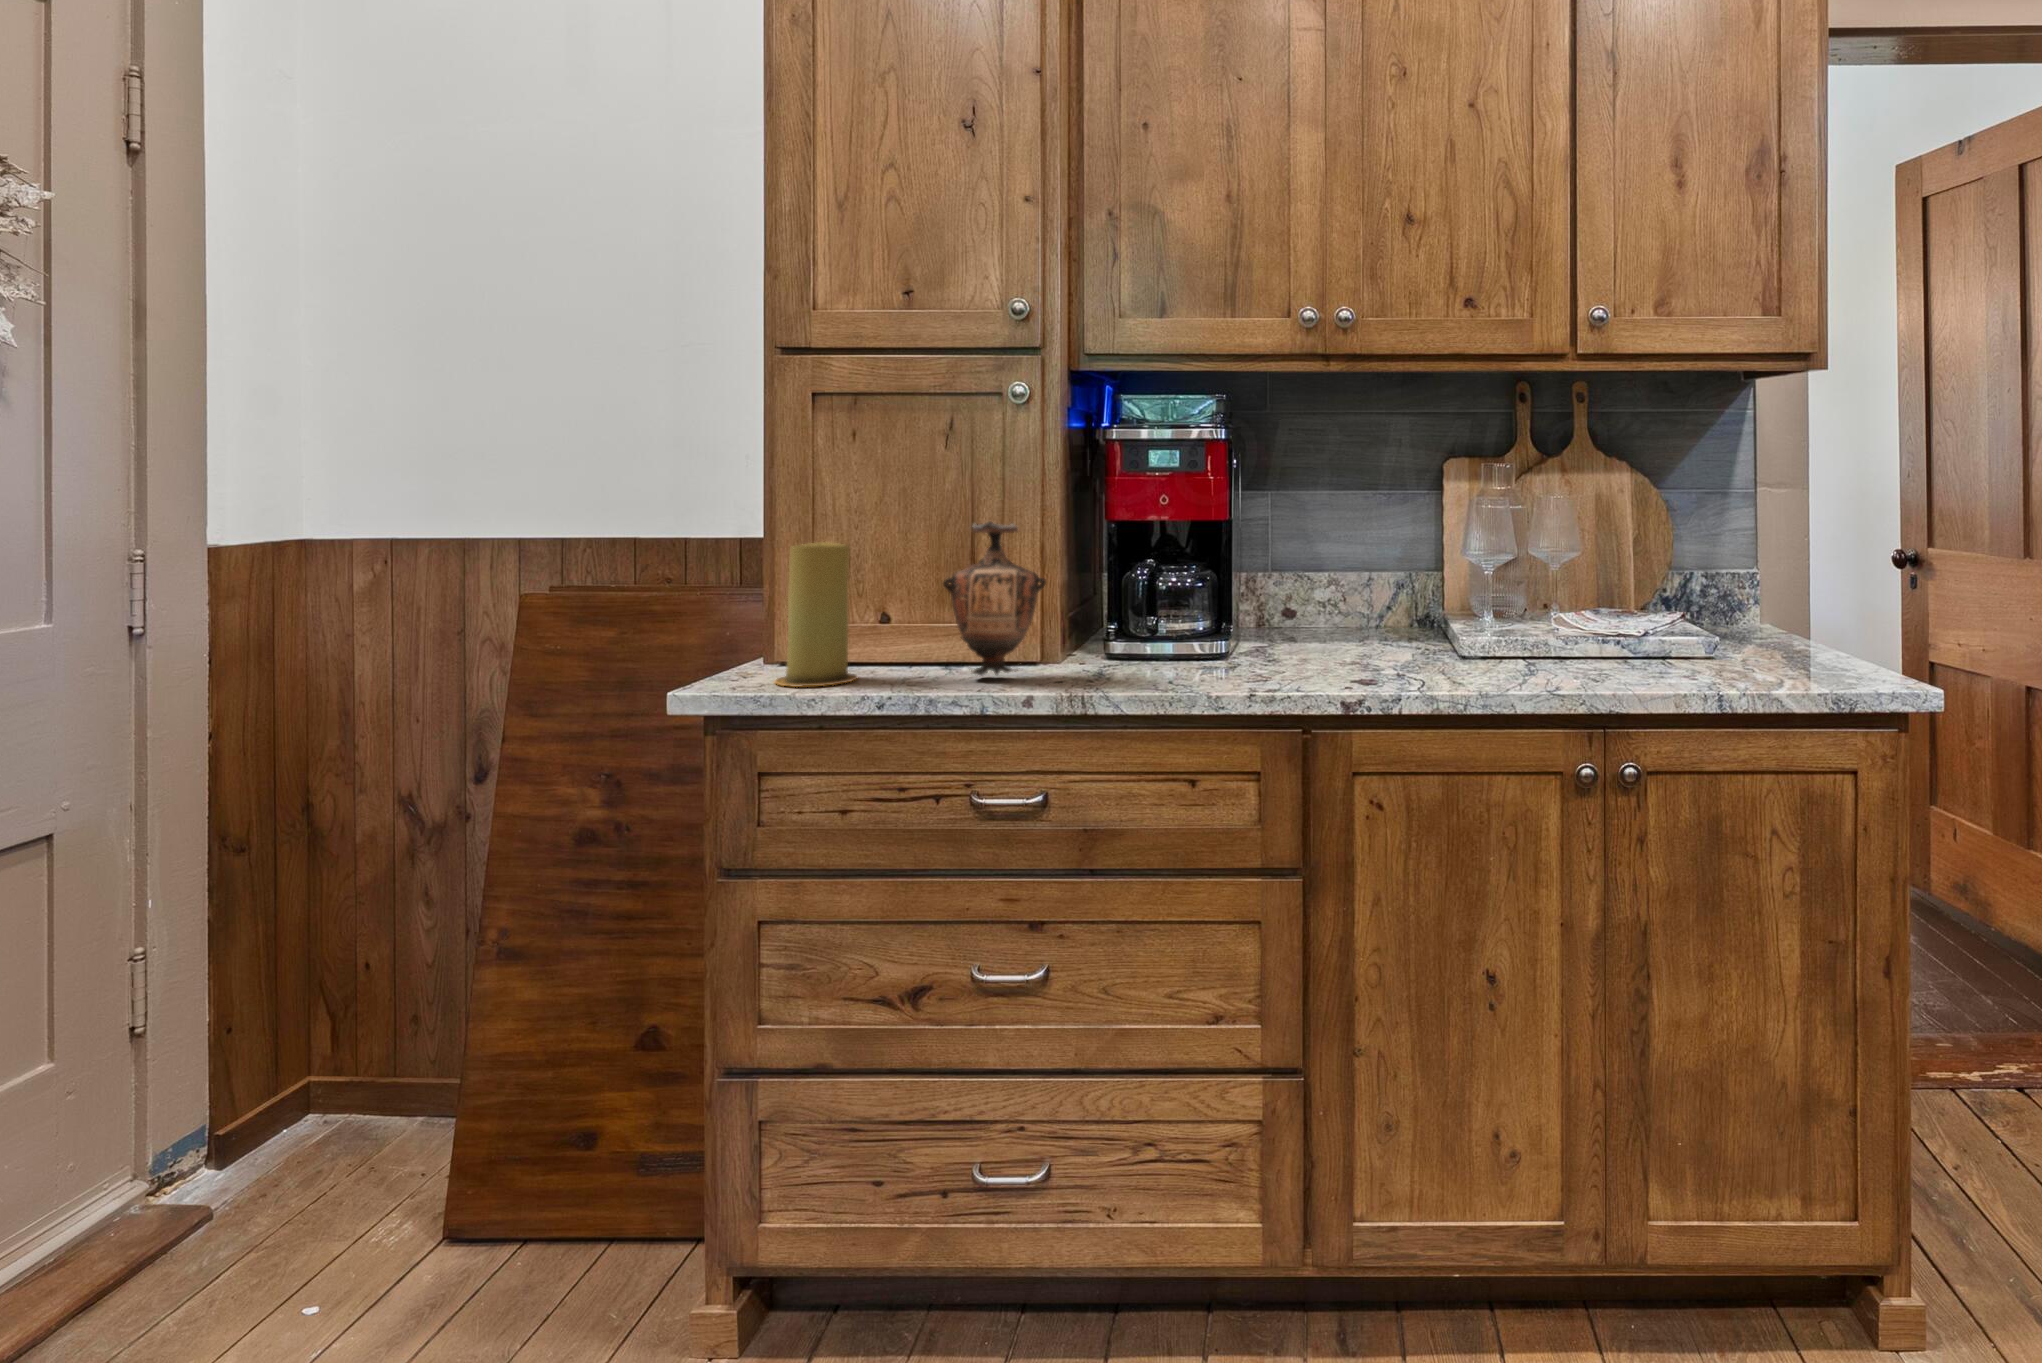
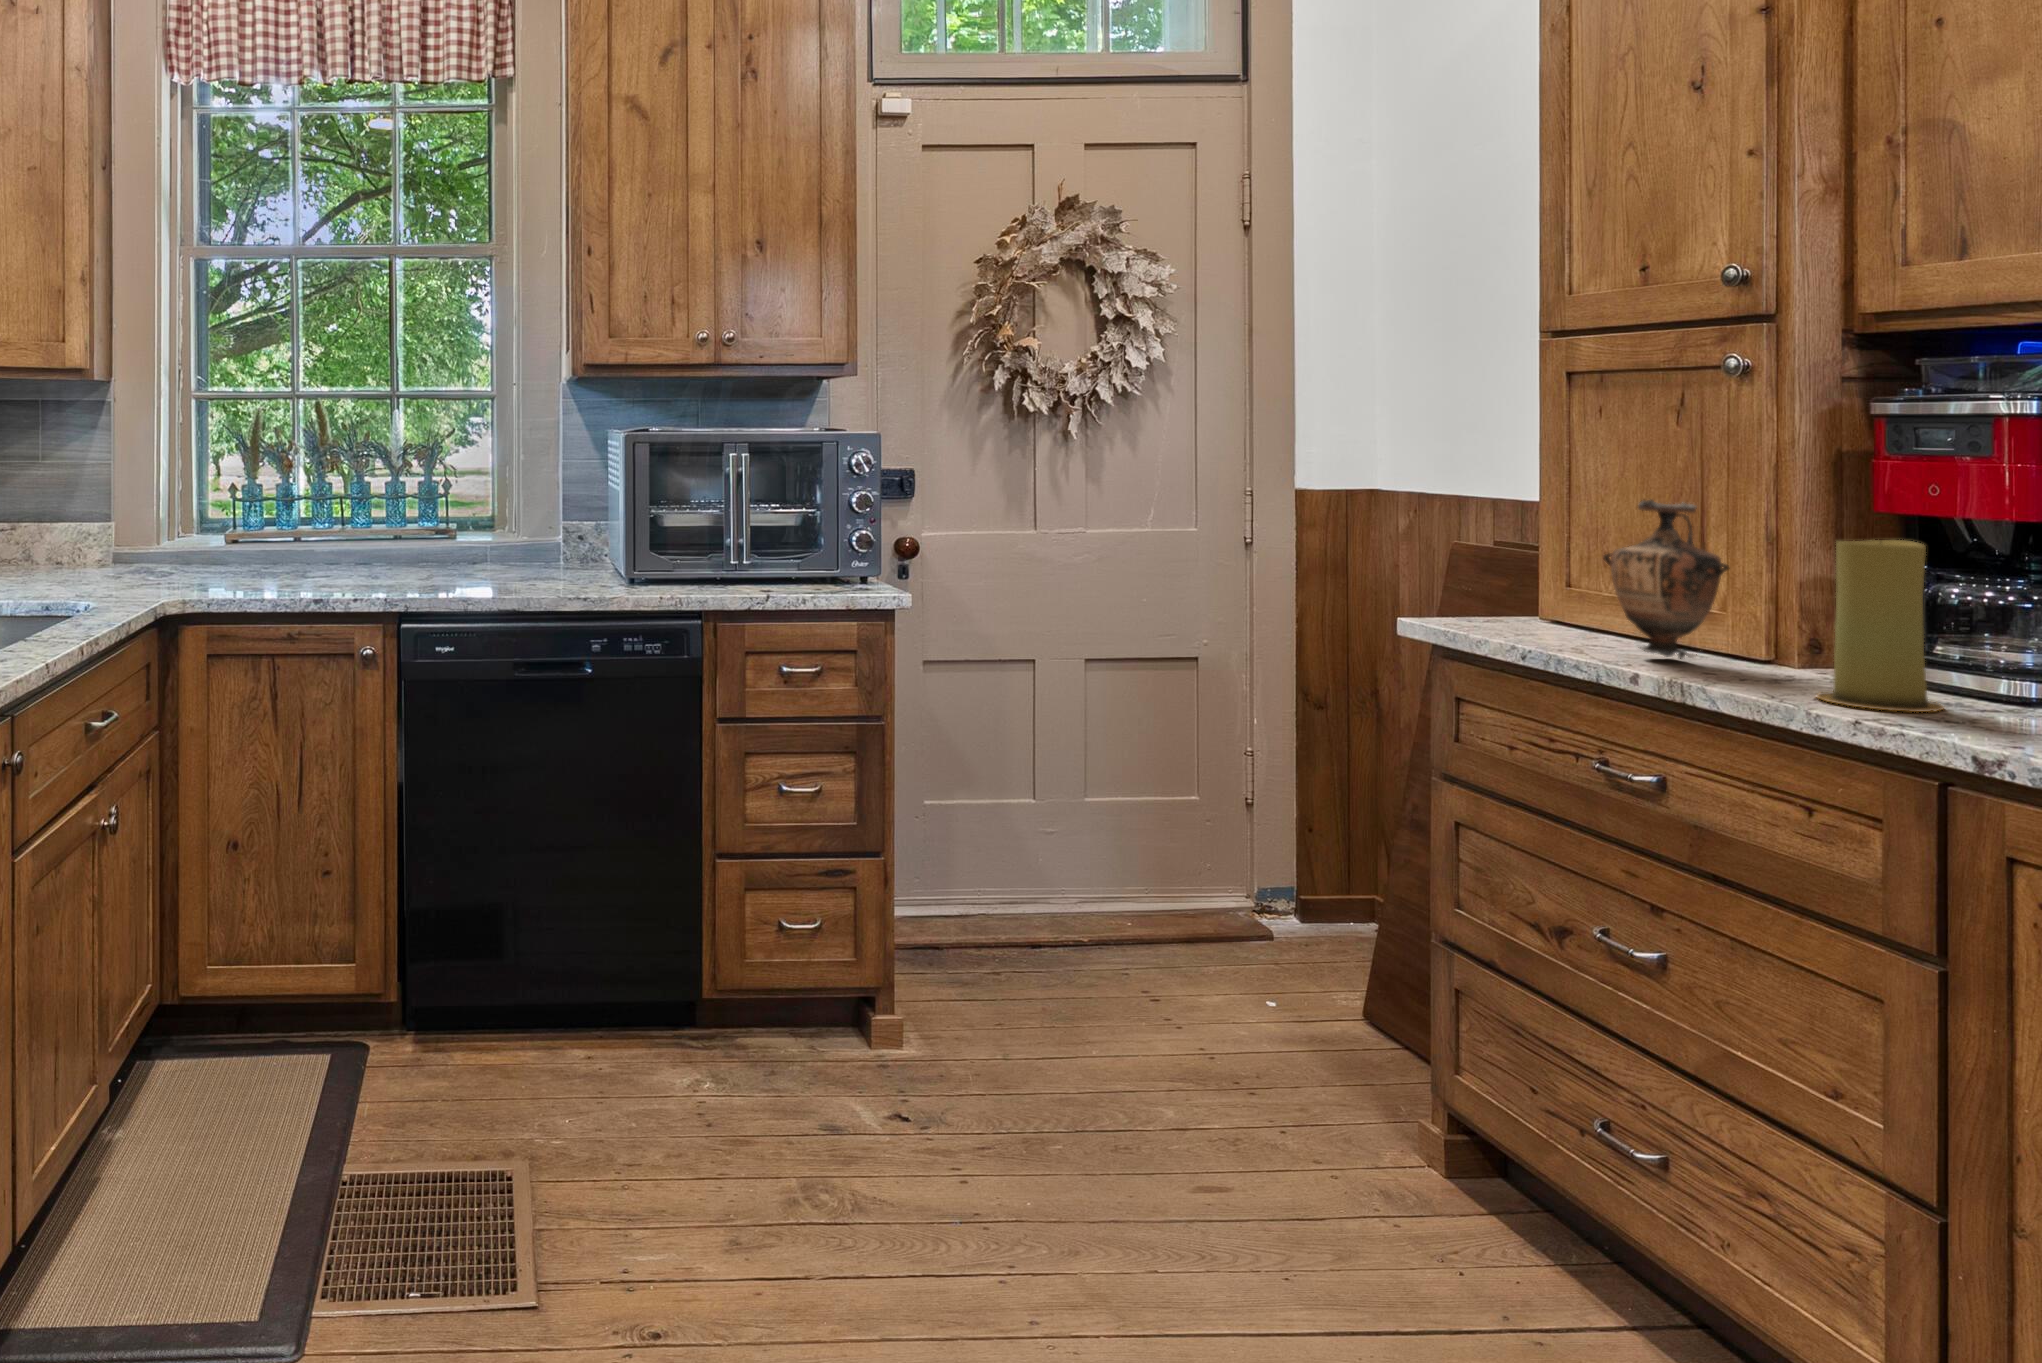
candle: present [775,542,858,687] -> present [1817,540,1944,712]

